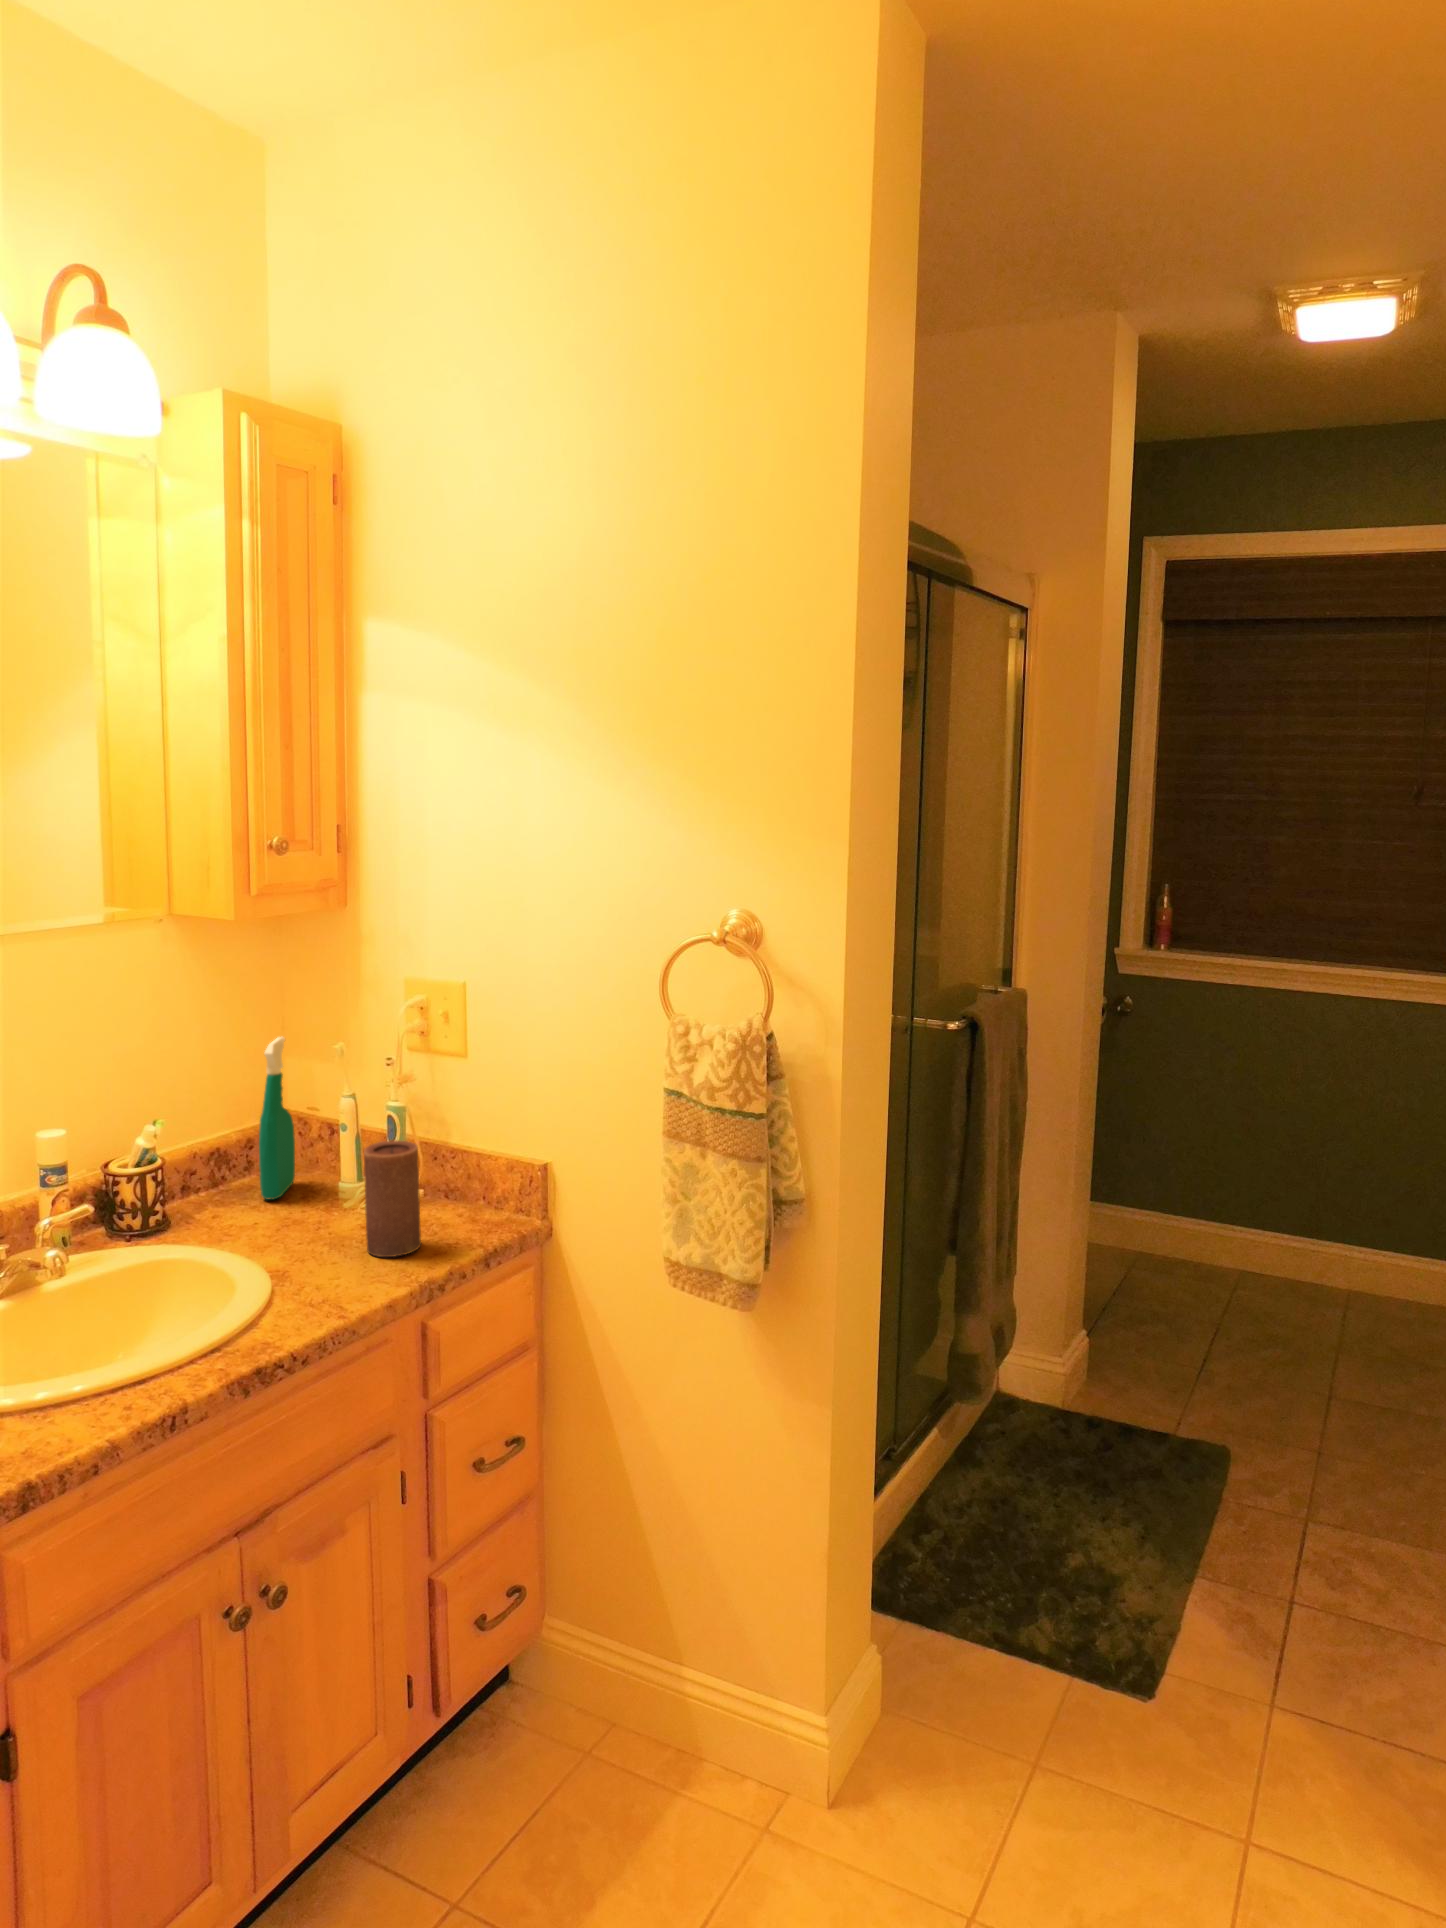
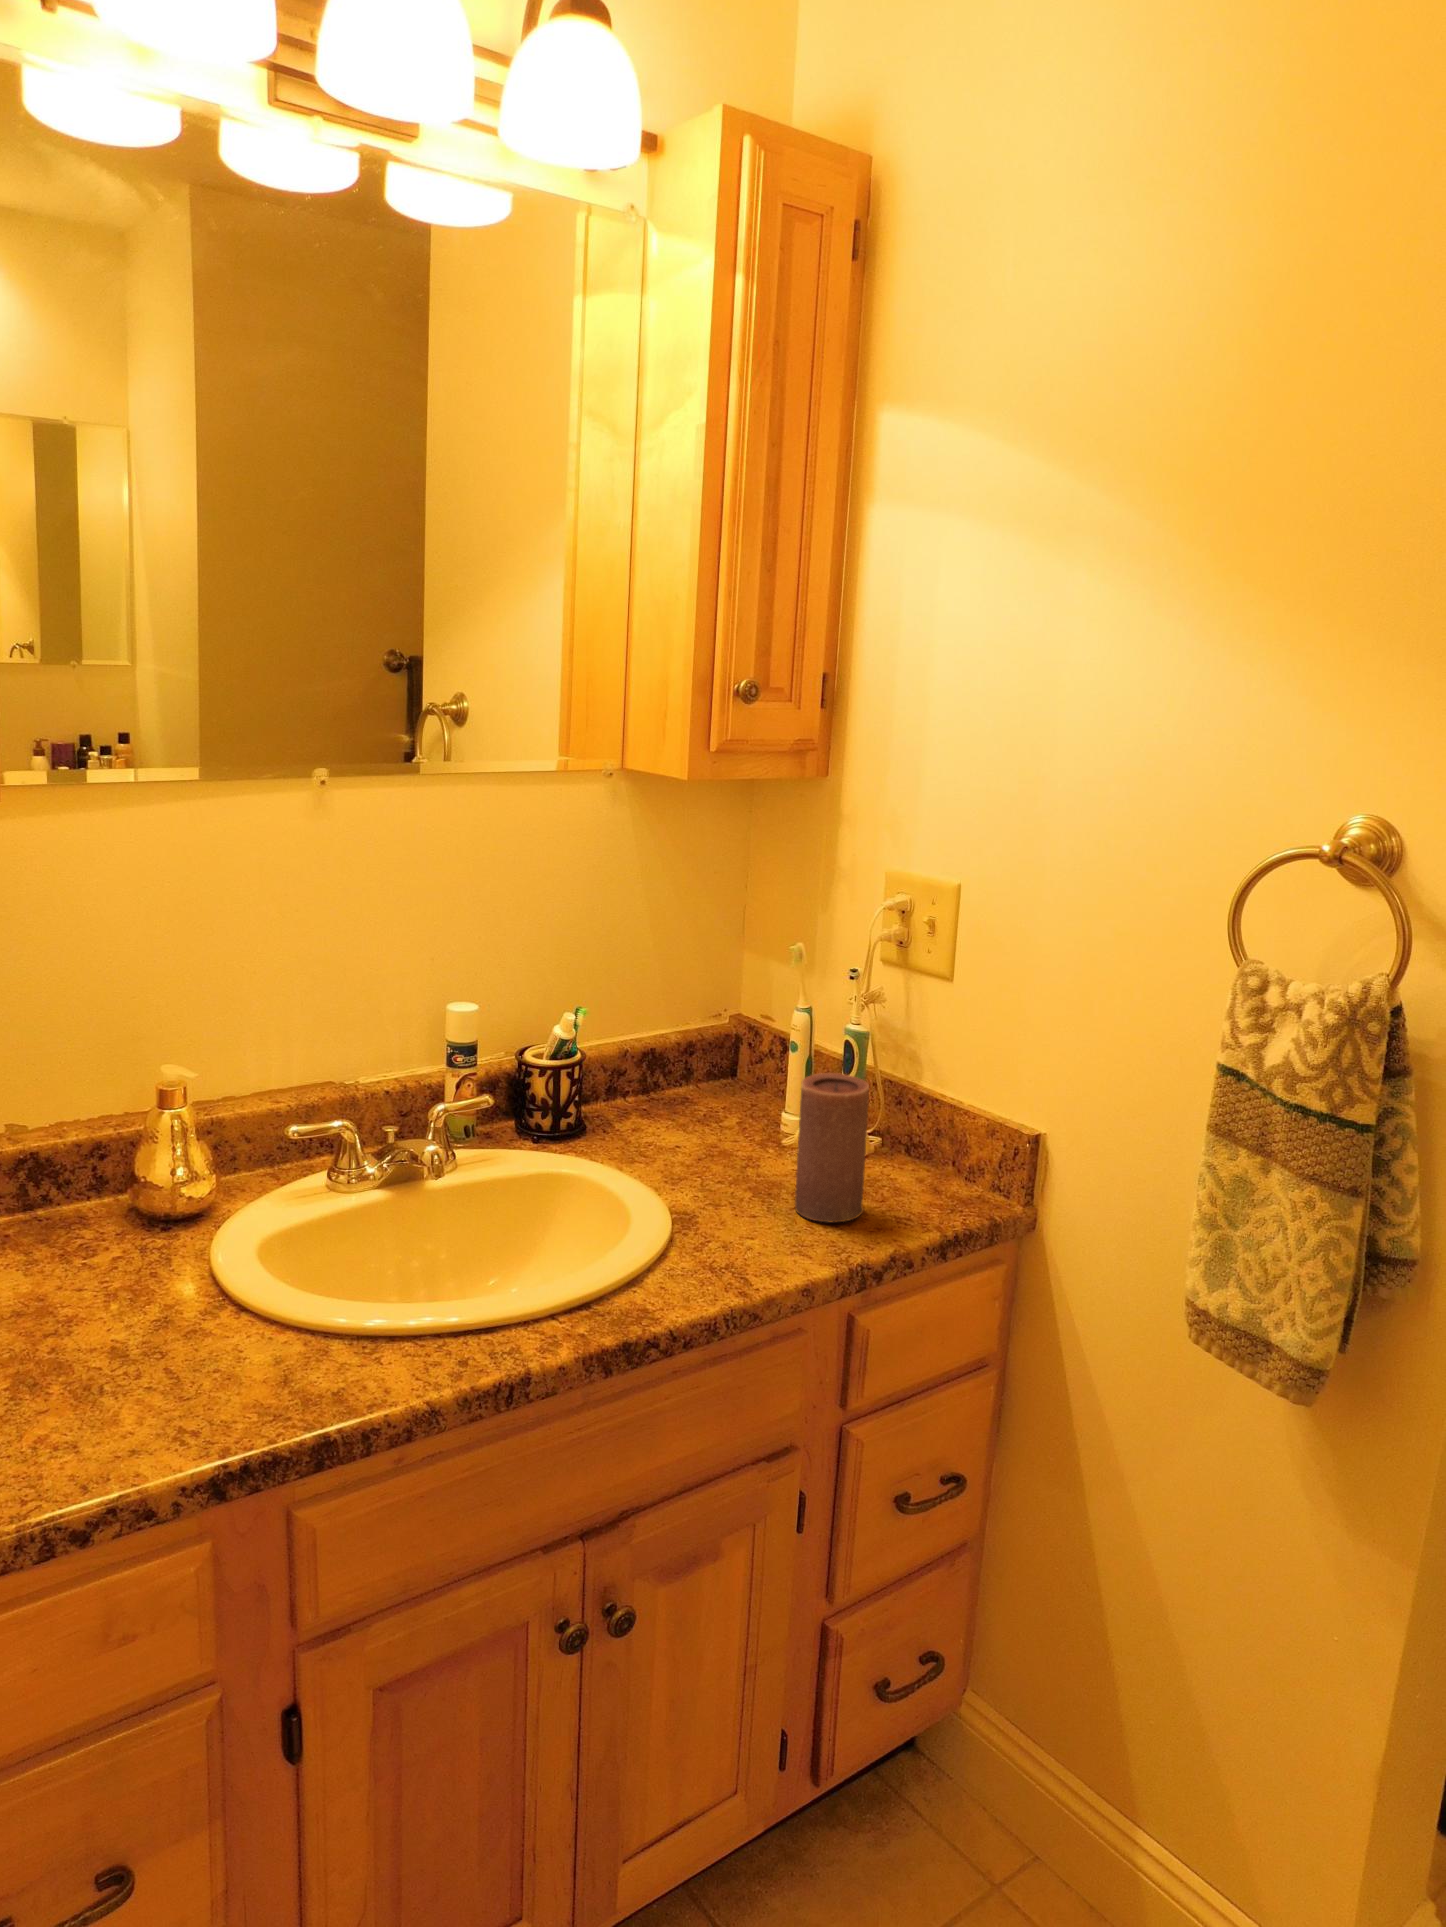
spray bottle: present [259,1037,295,1200] -> none [691,924,738,1119]

